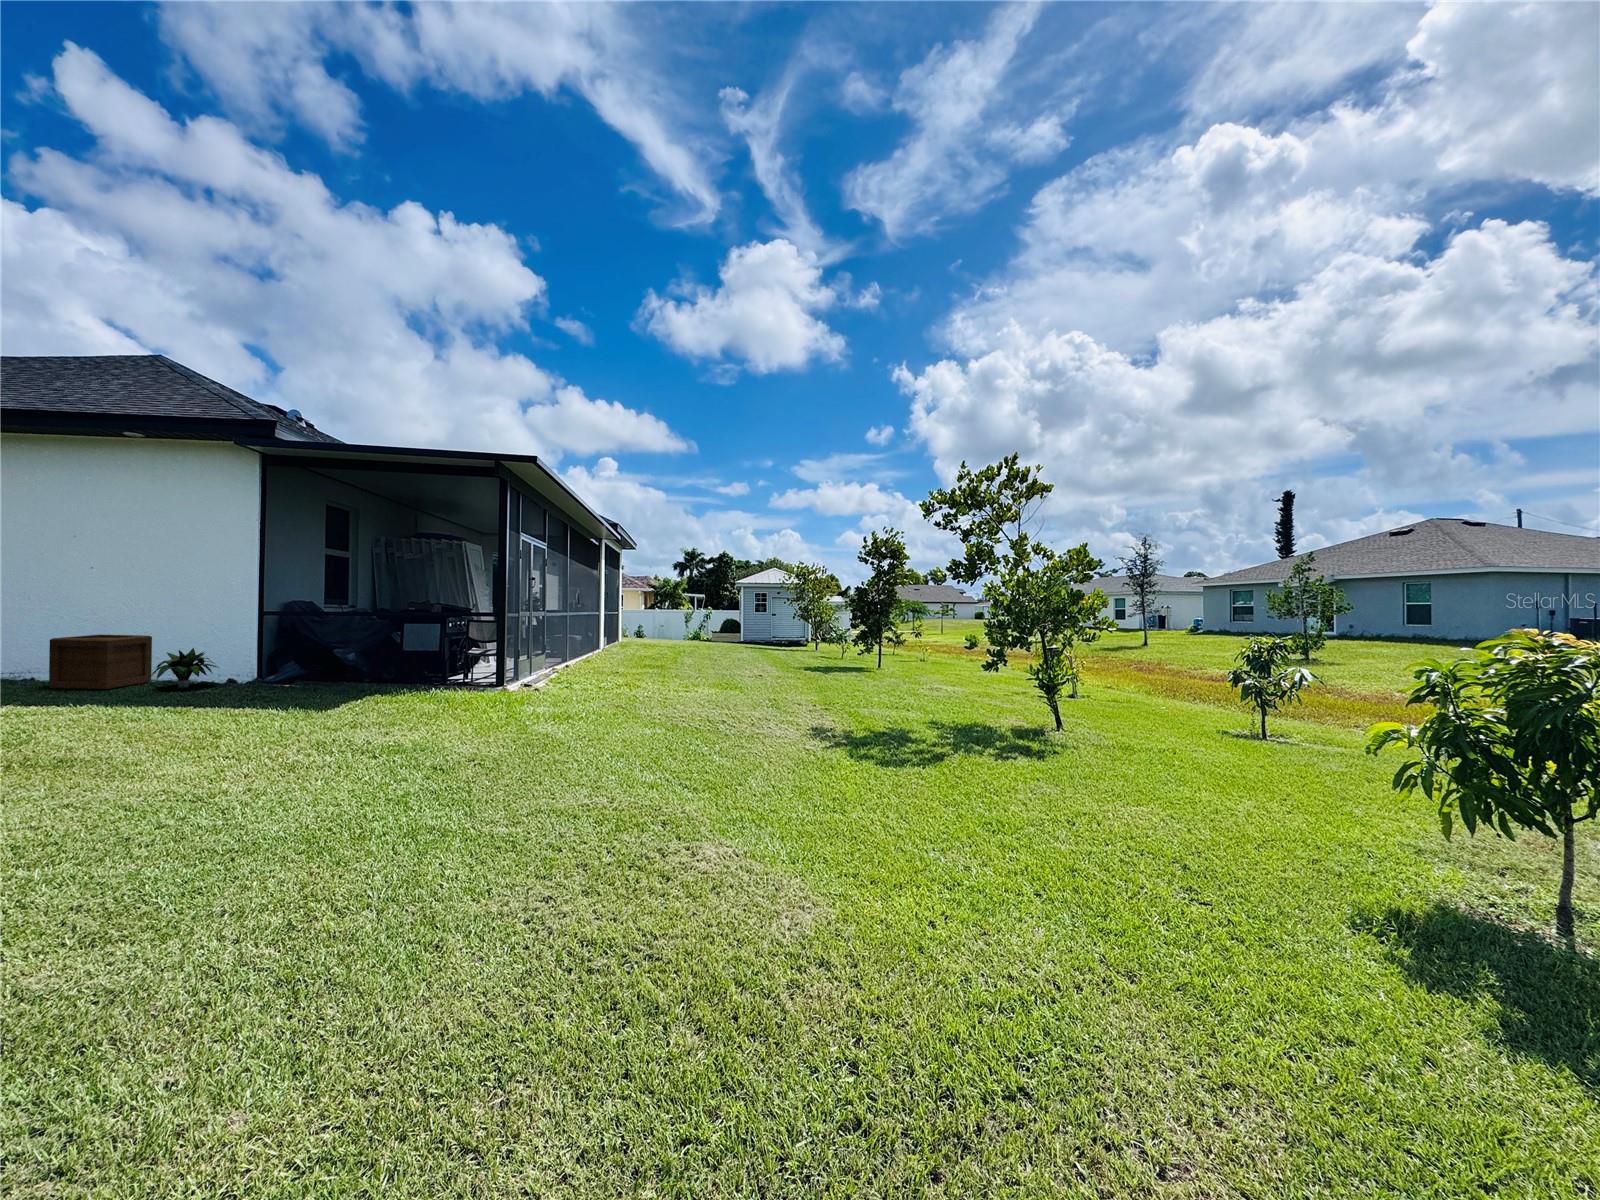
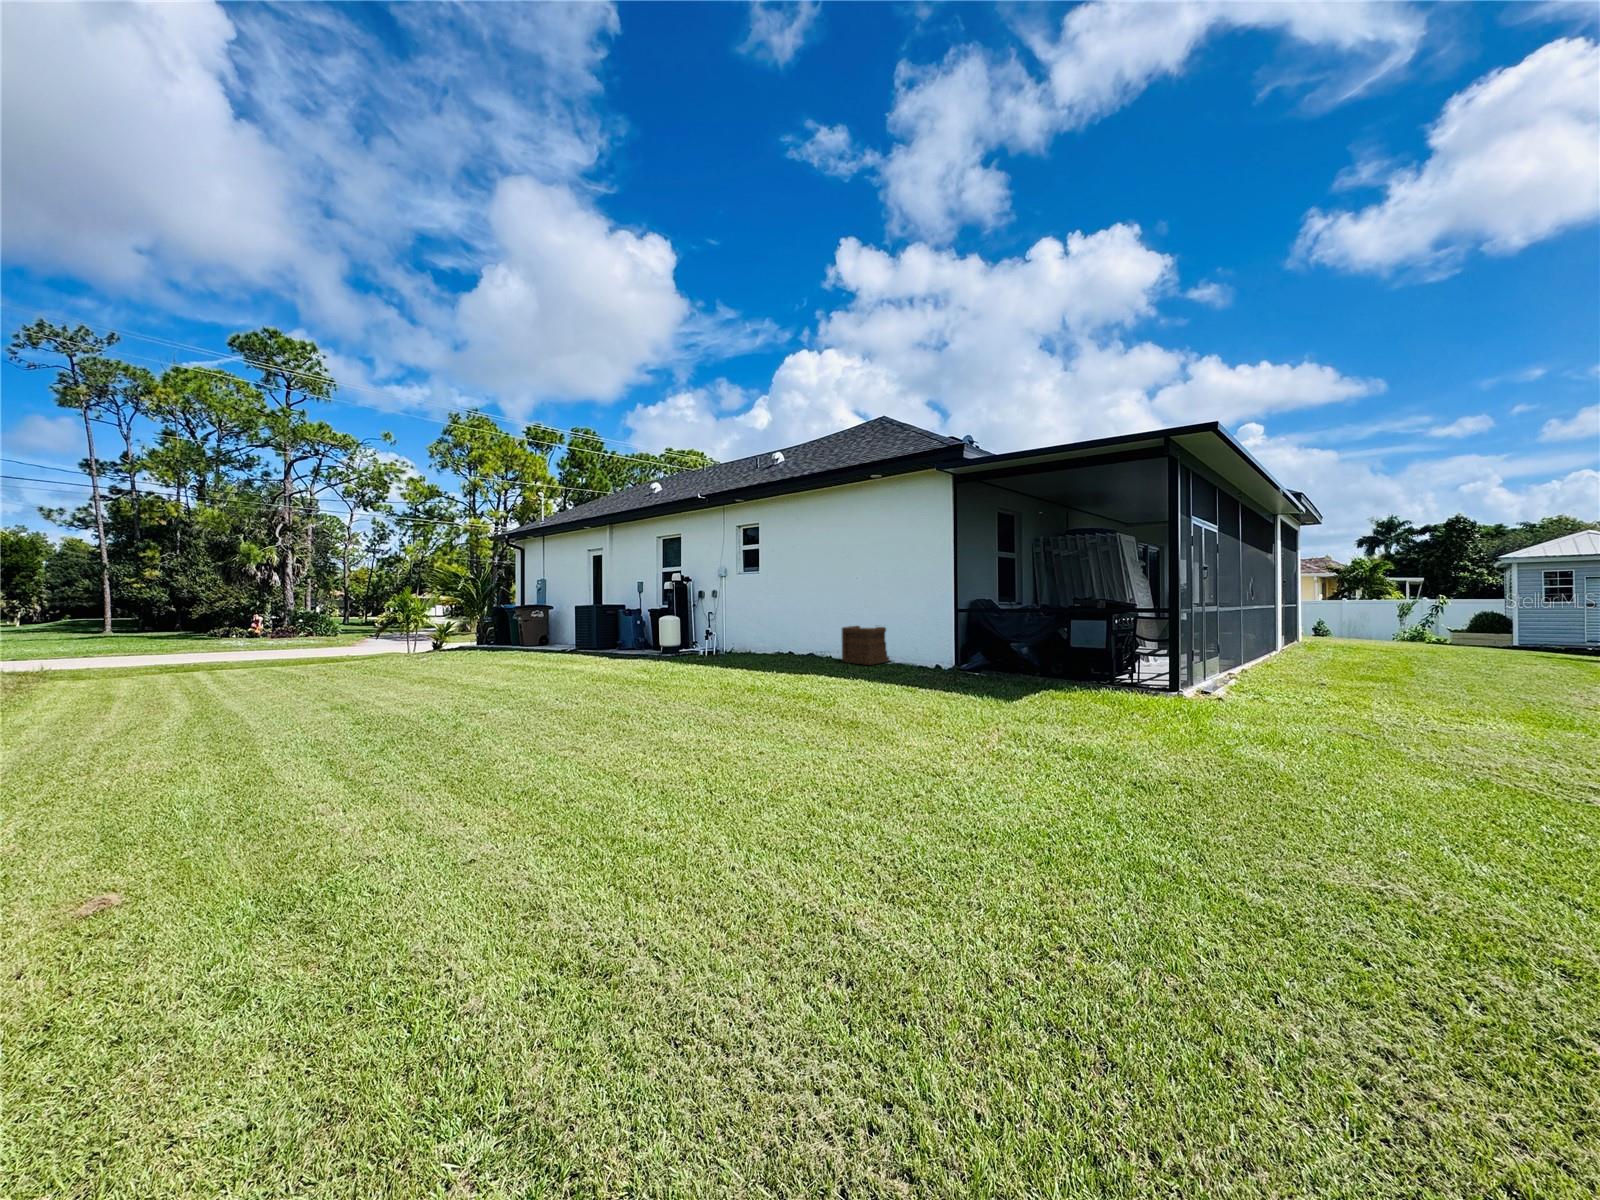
potted plant: present [152,648,219,688] -> none [891,637,932,668]

